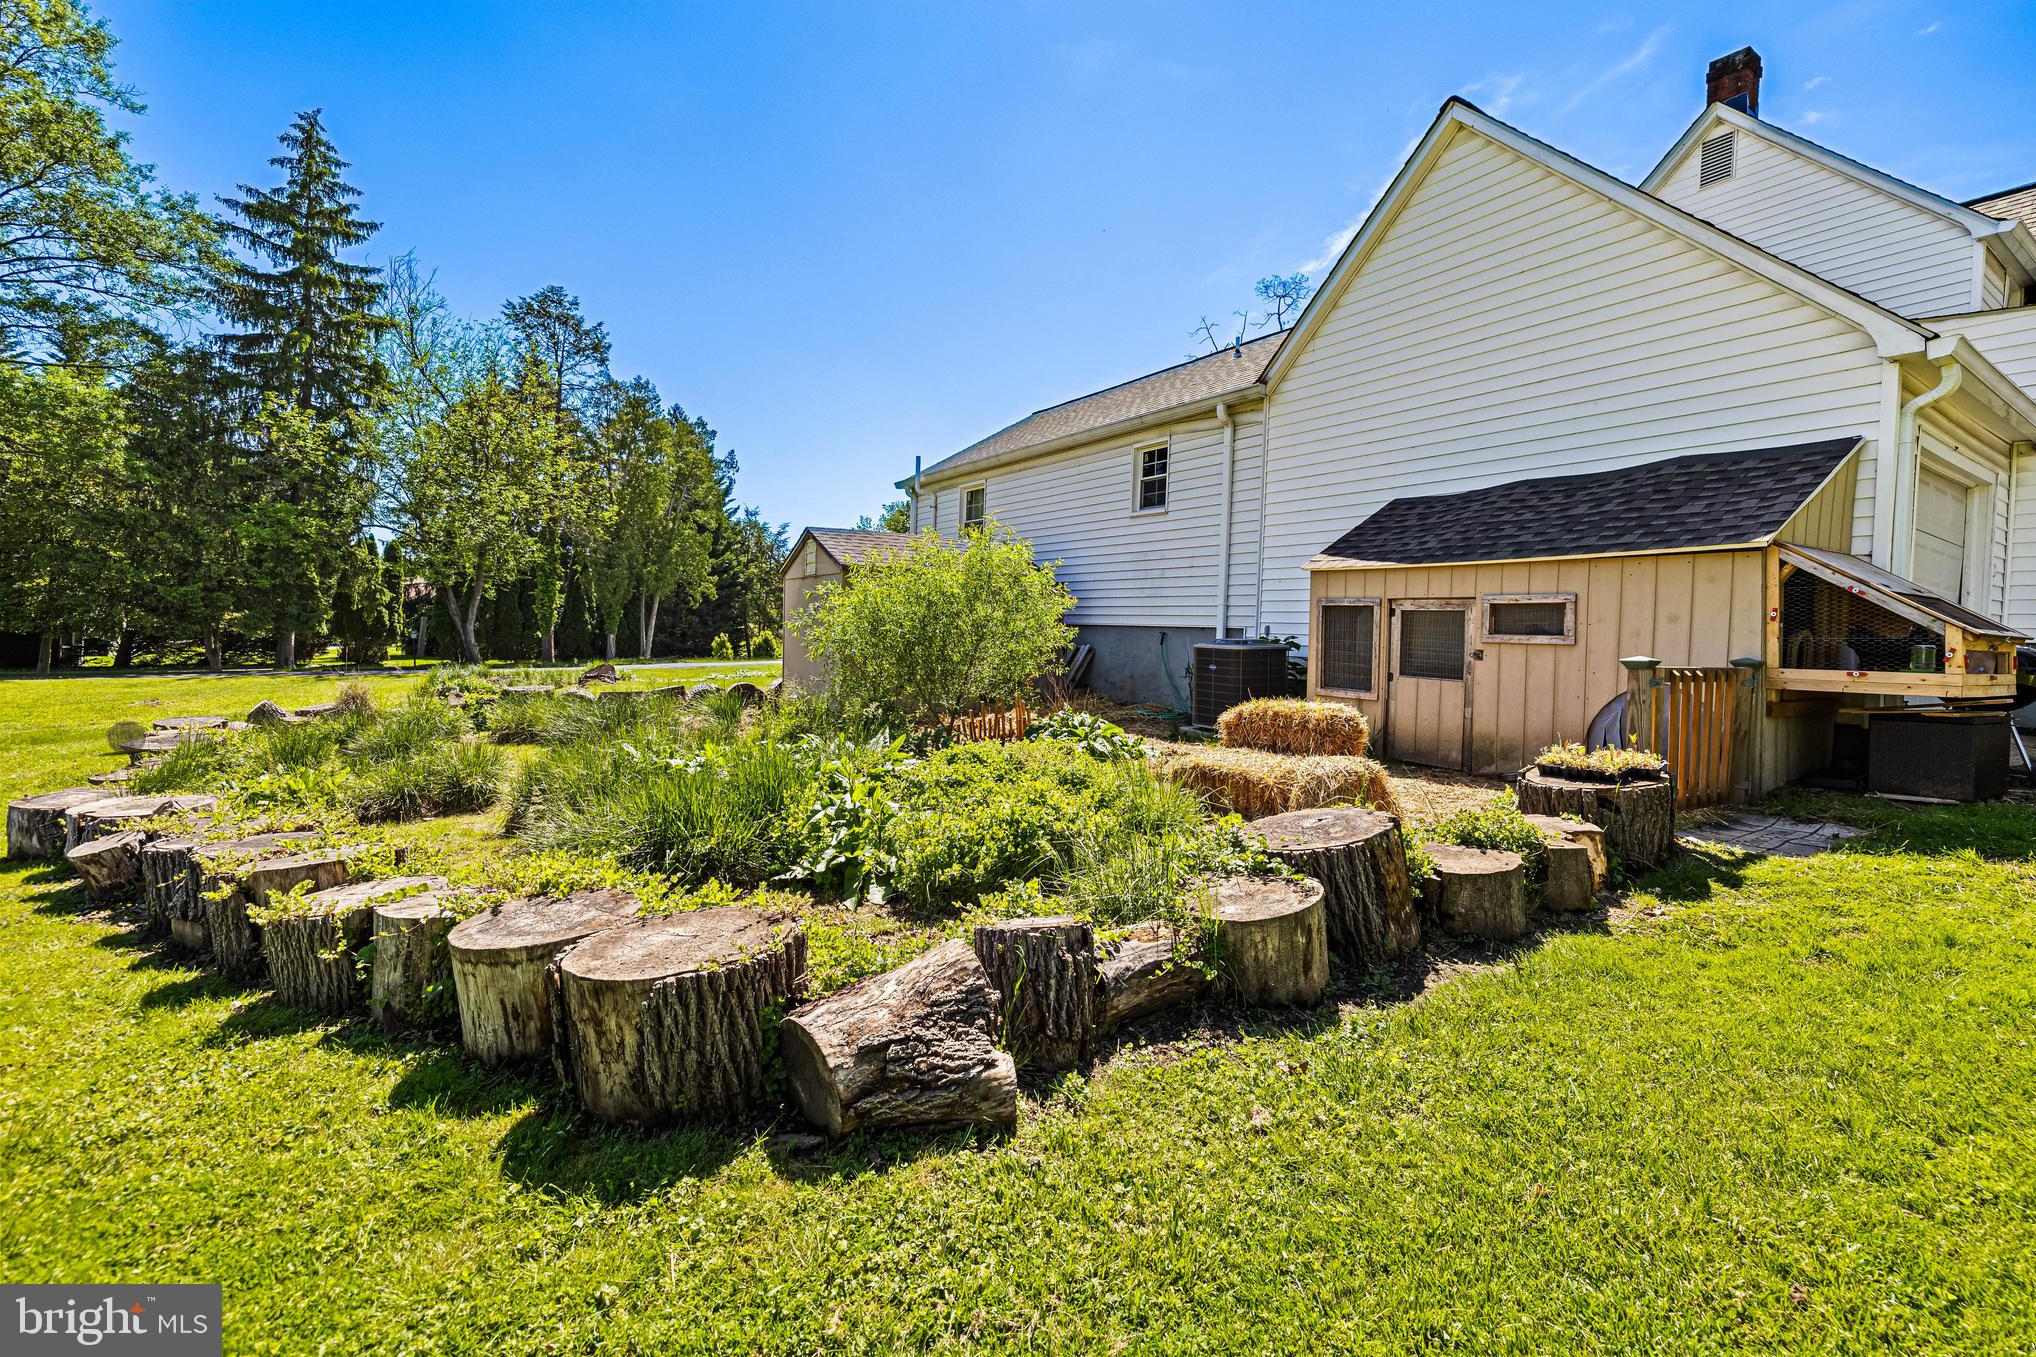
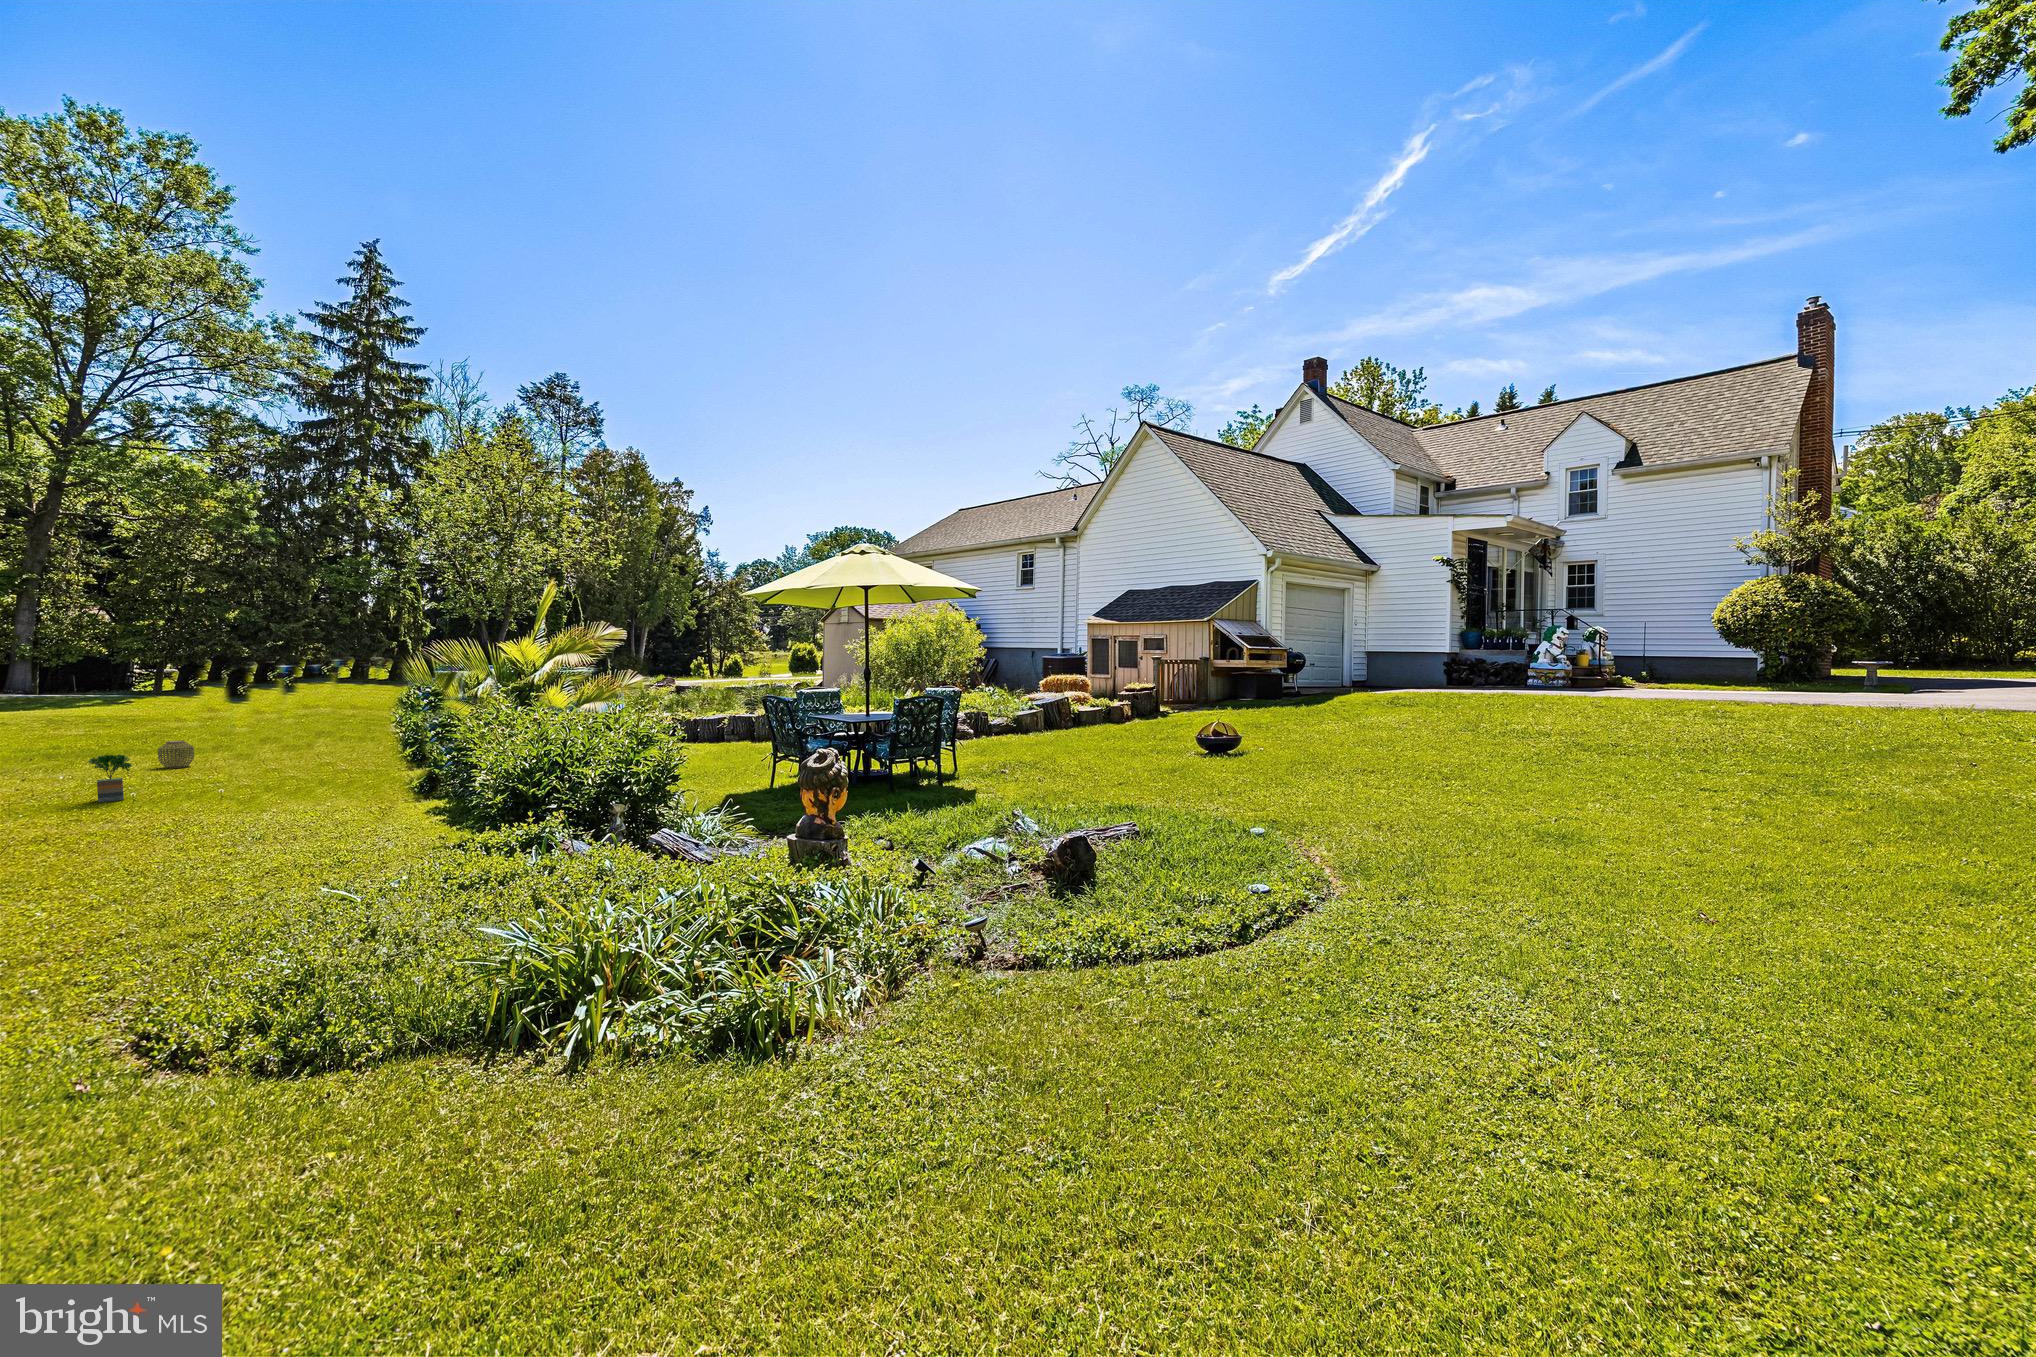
potted tree: none [34,736,84,791] -> present [88,755,133,802]

